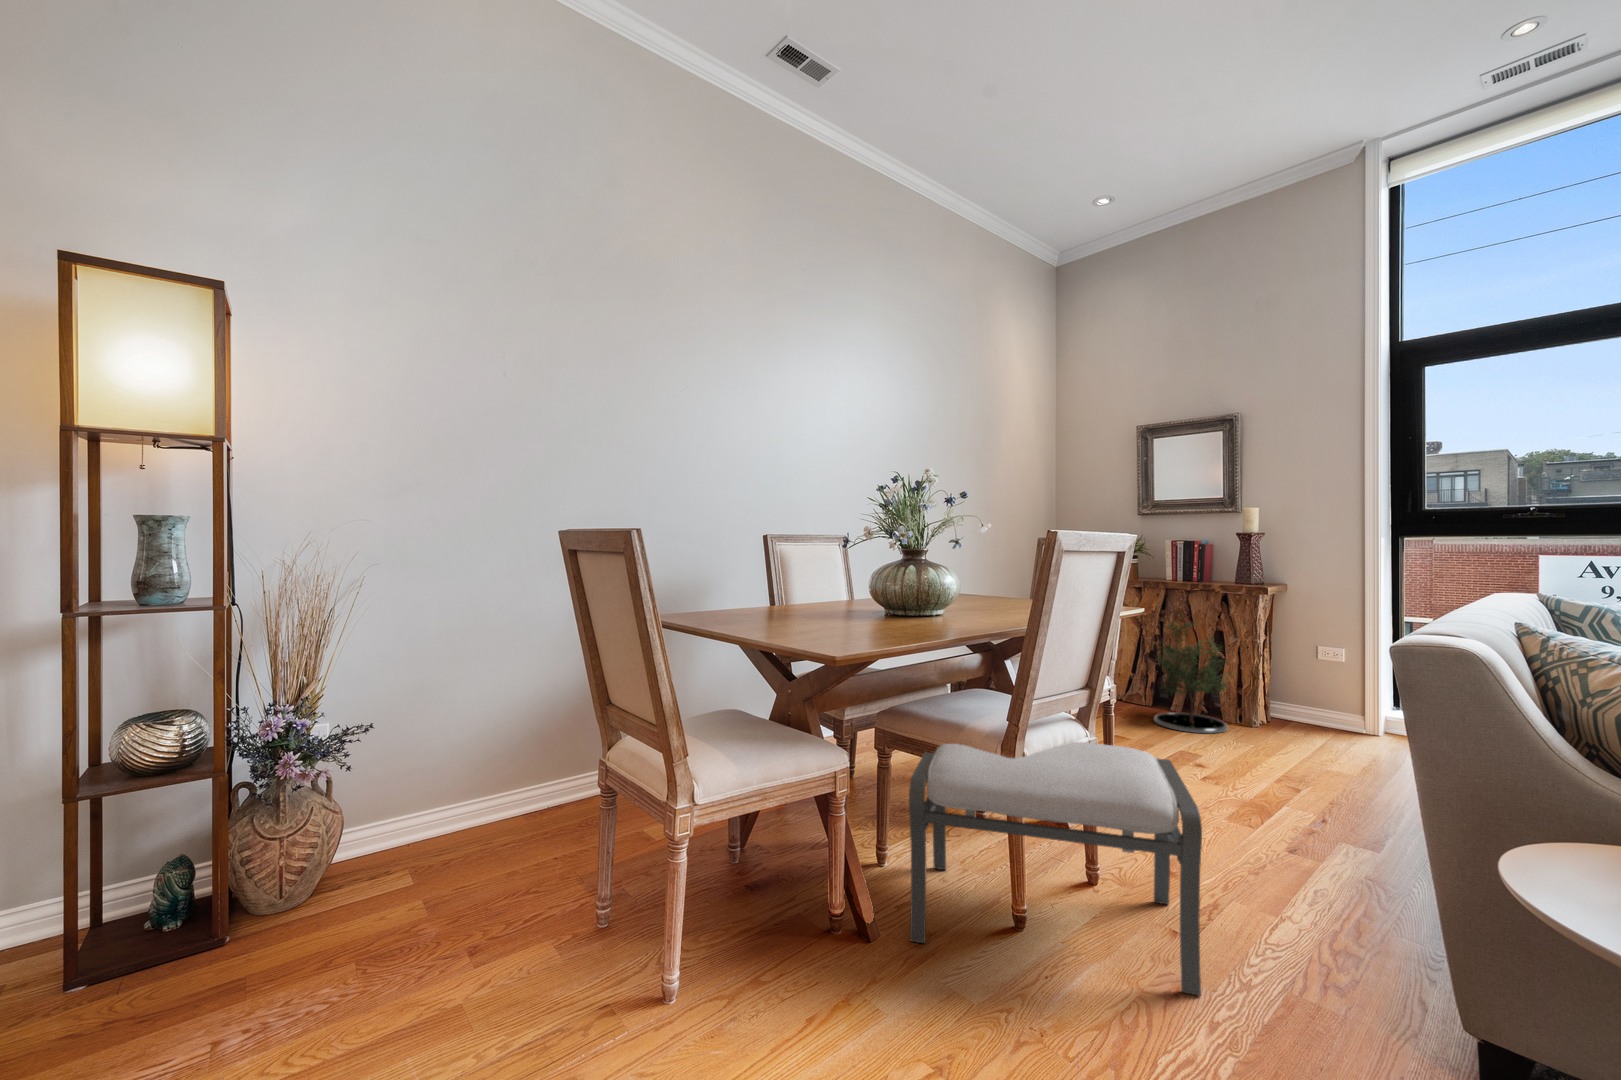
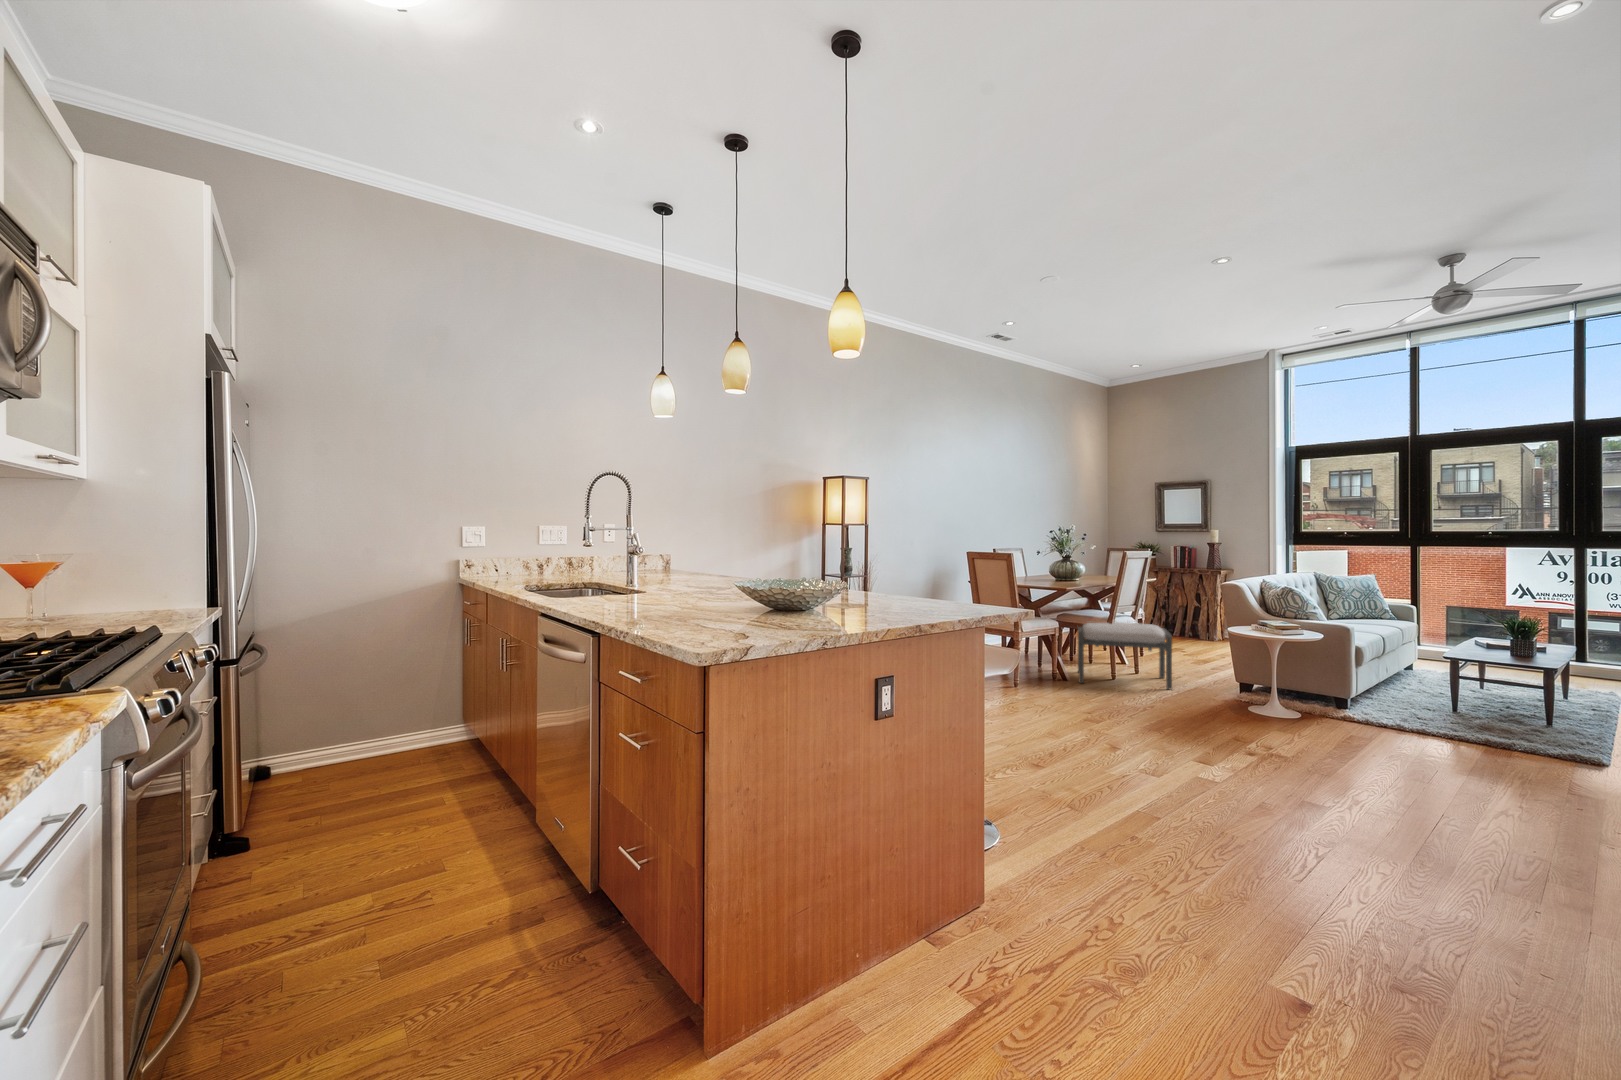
potted tree: present [1154,614,1231,733] -> none [1162,581,1204,643]

